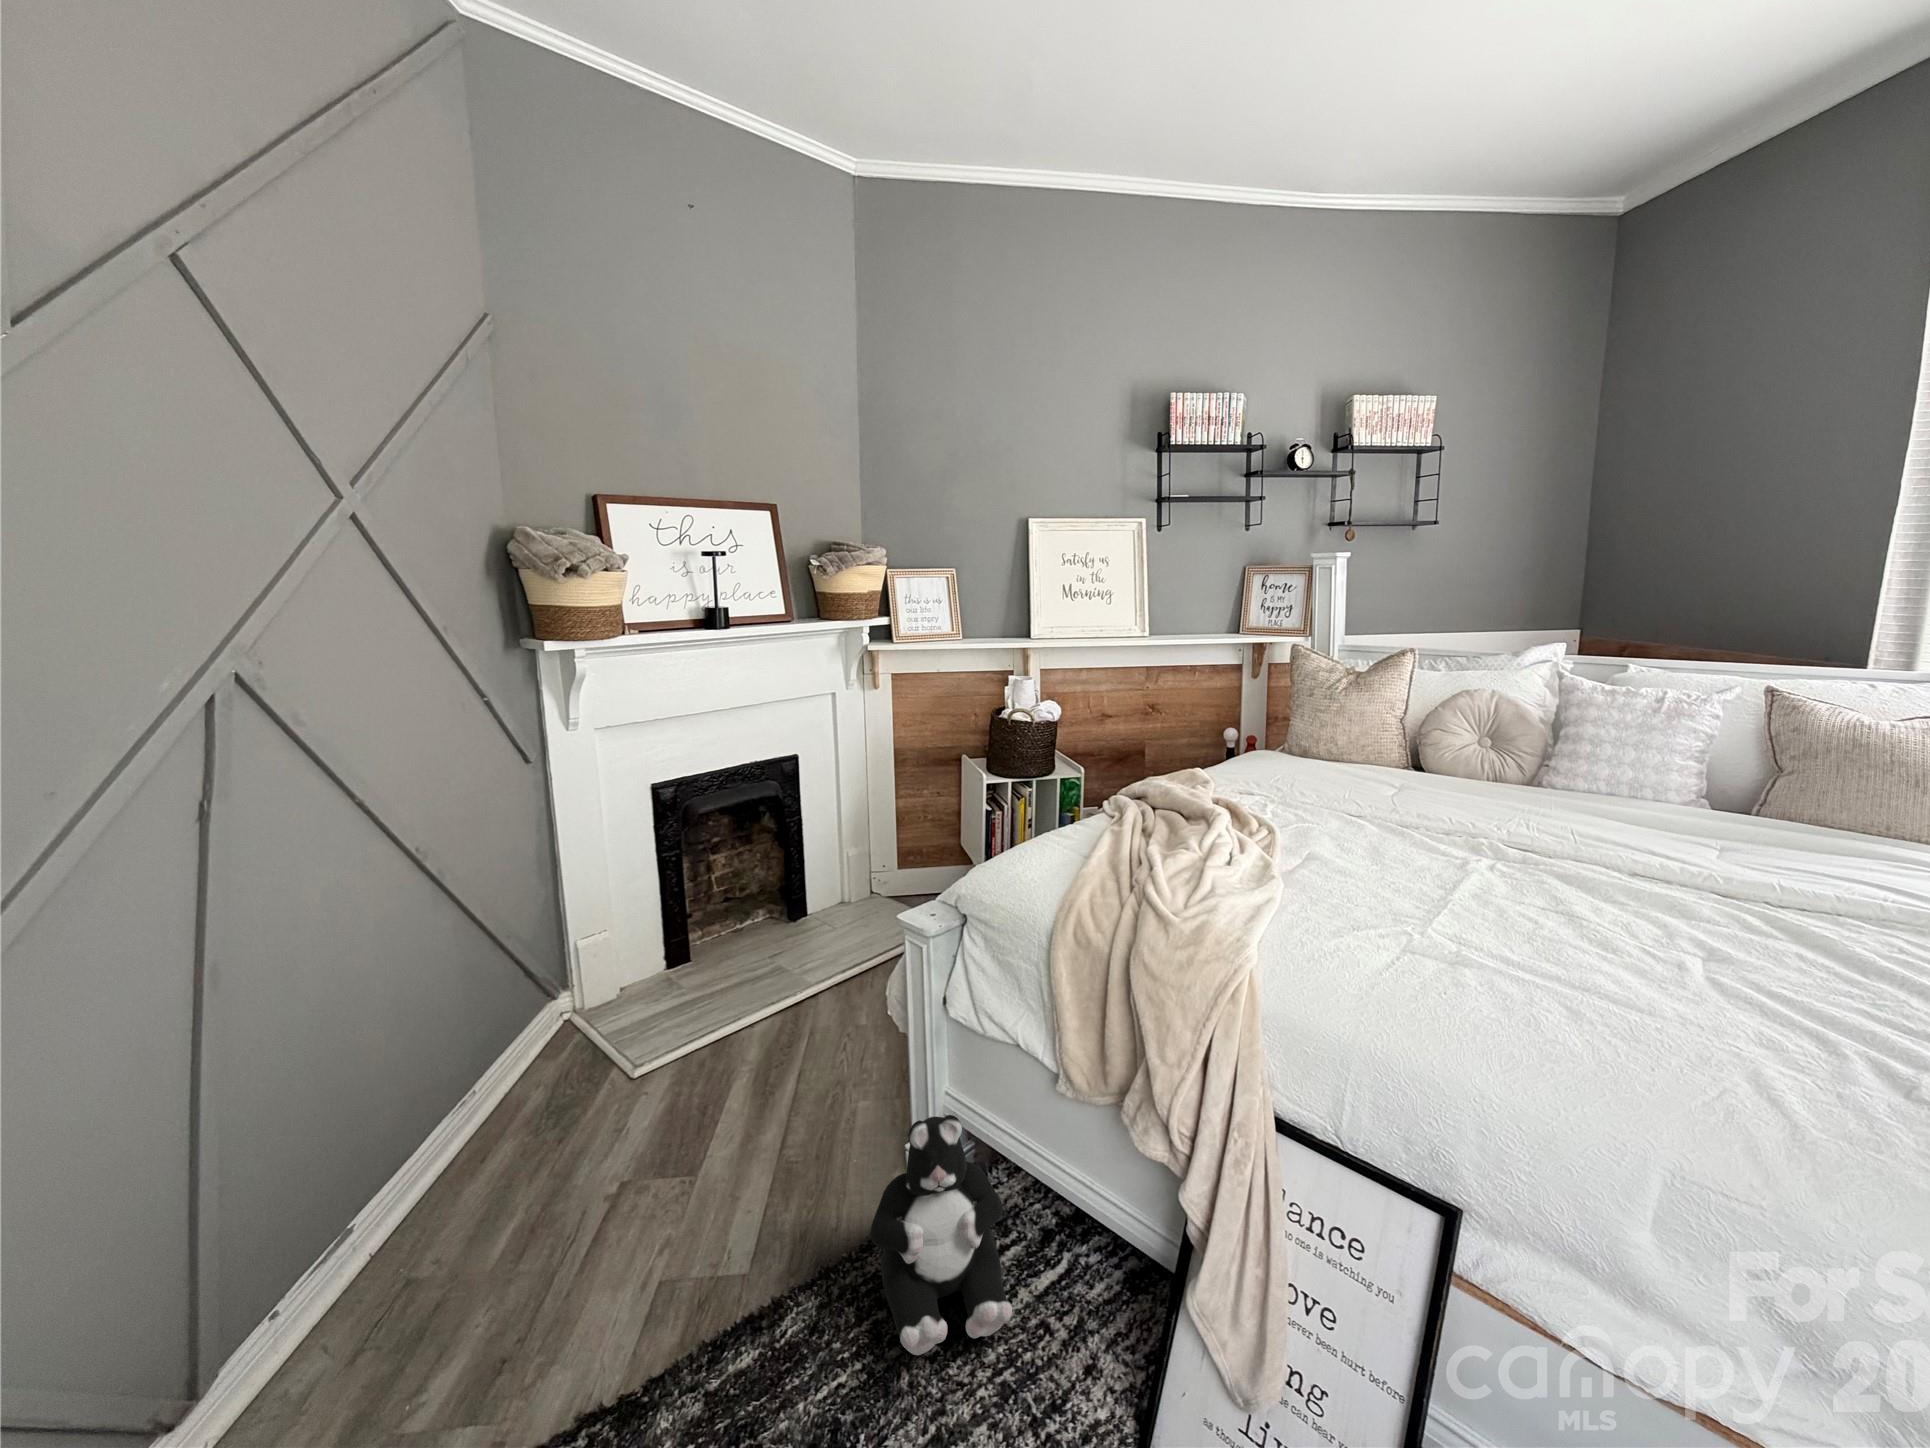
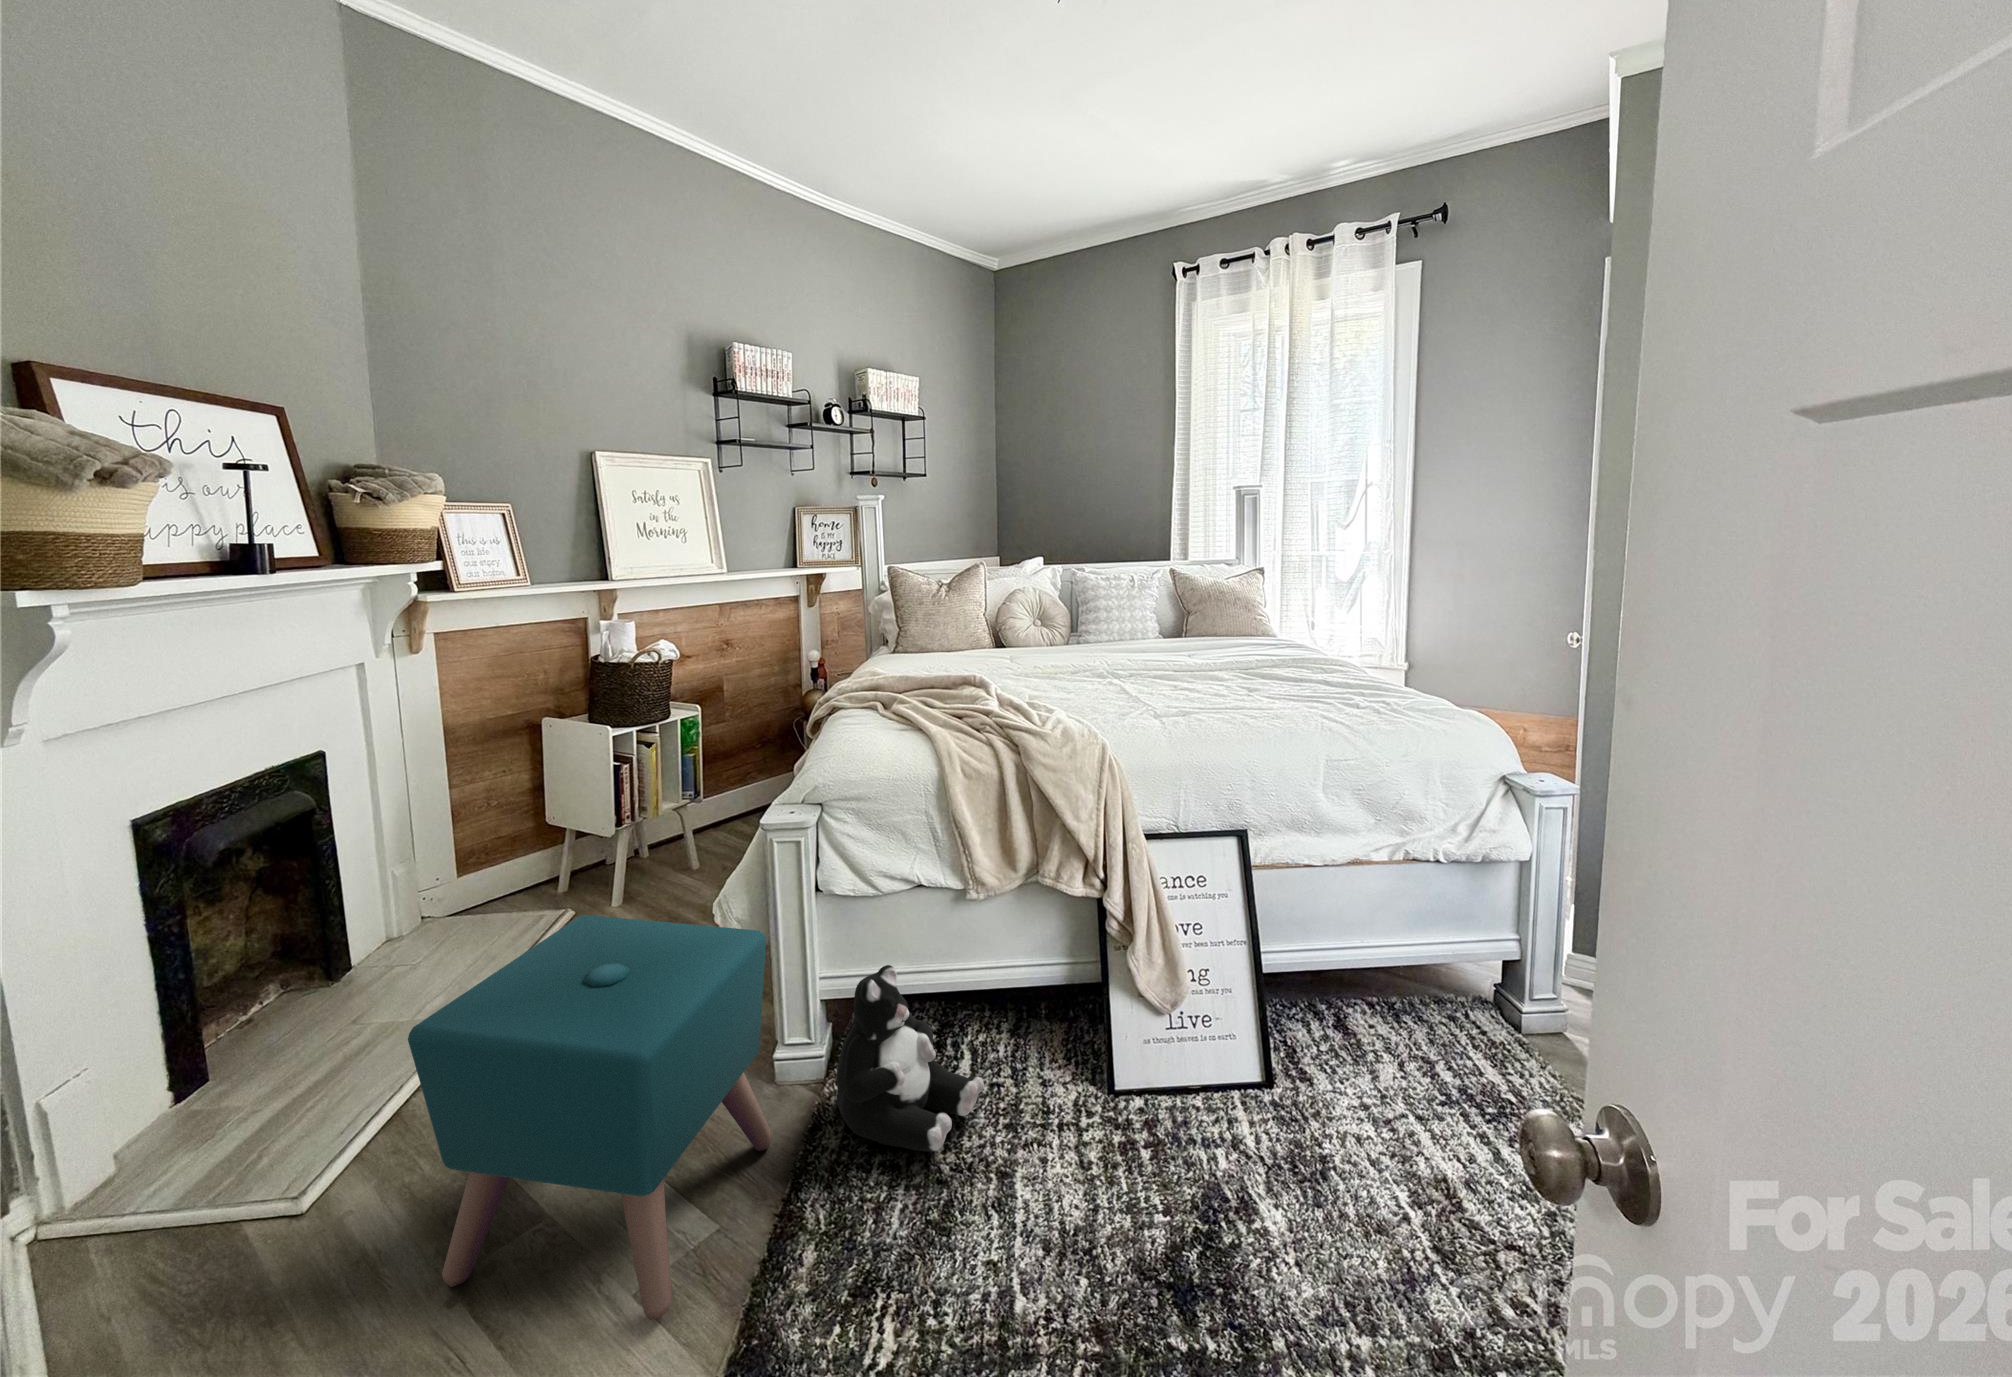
ottoman: none [587,946,839,1325] -> present [408,915,772,1320]

